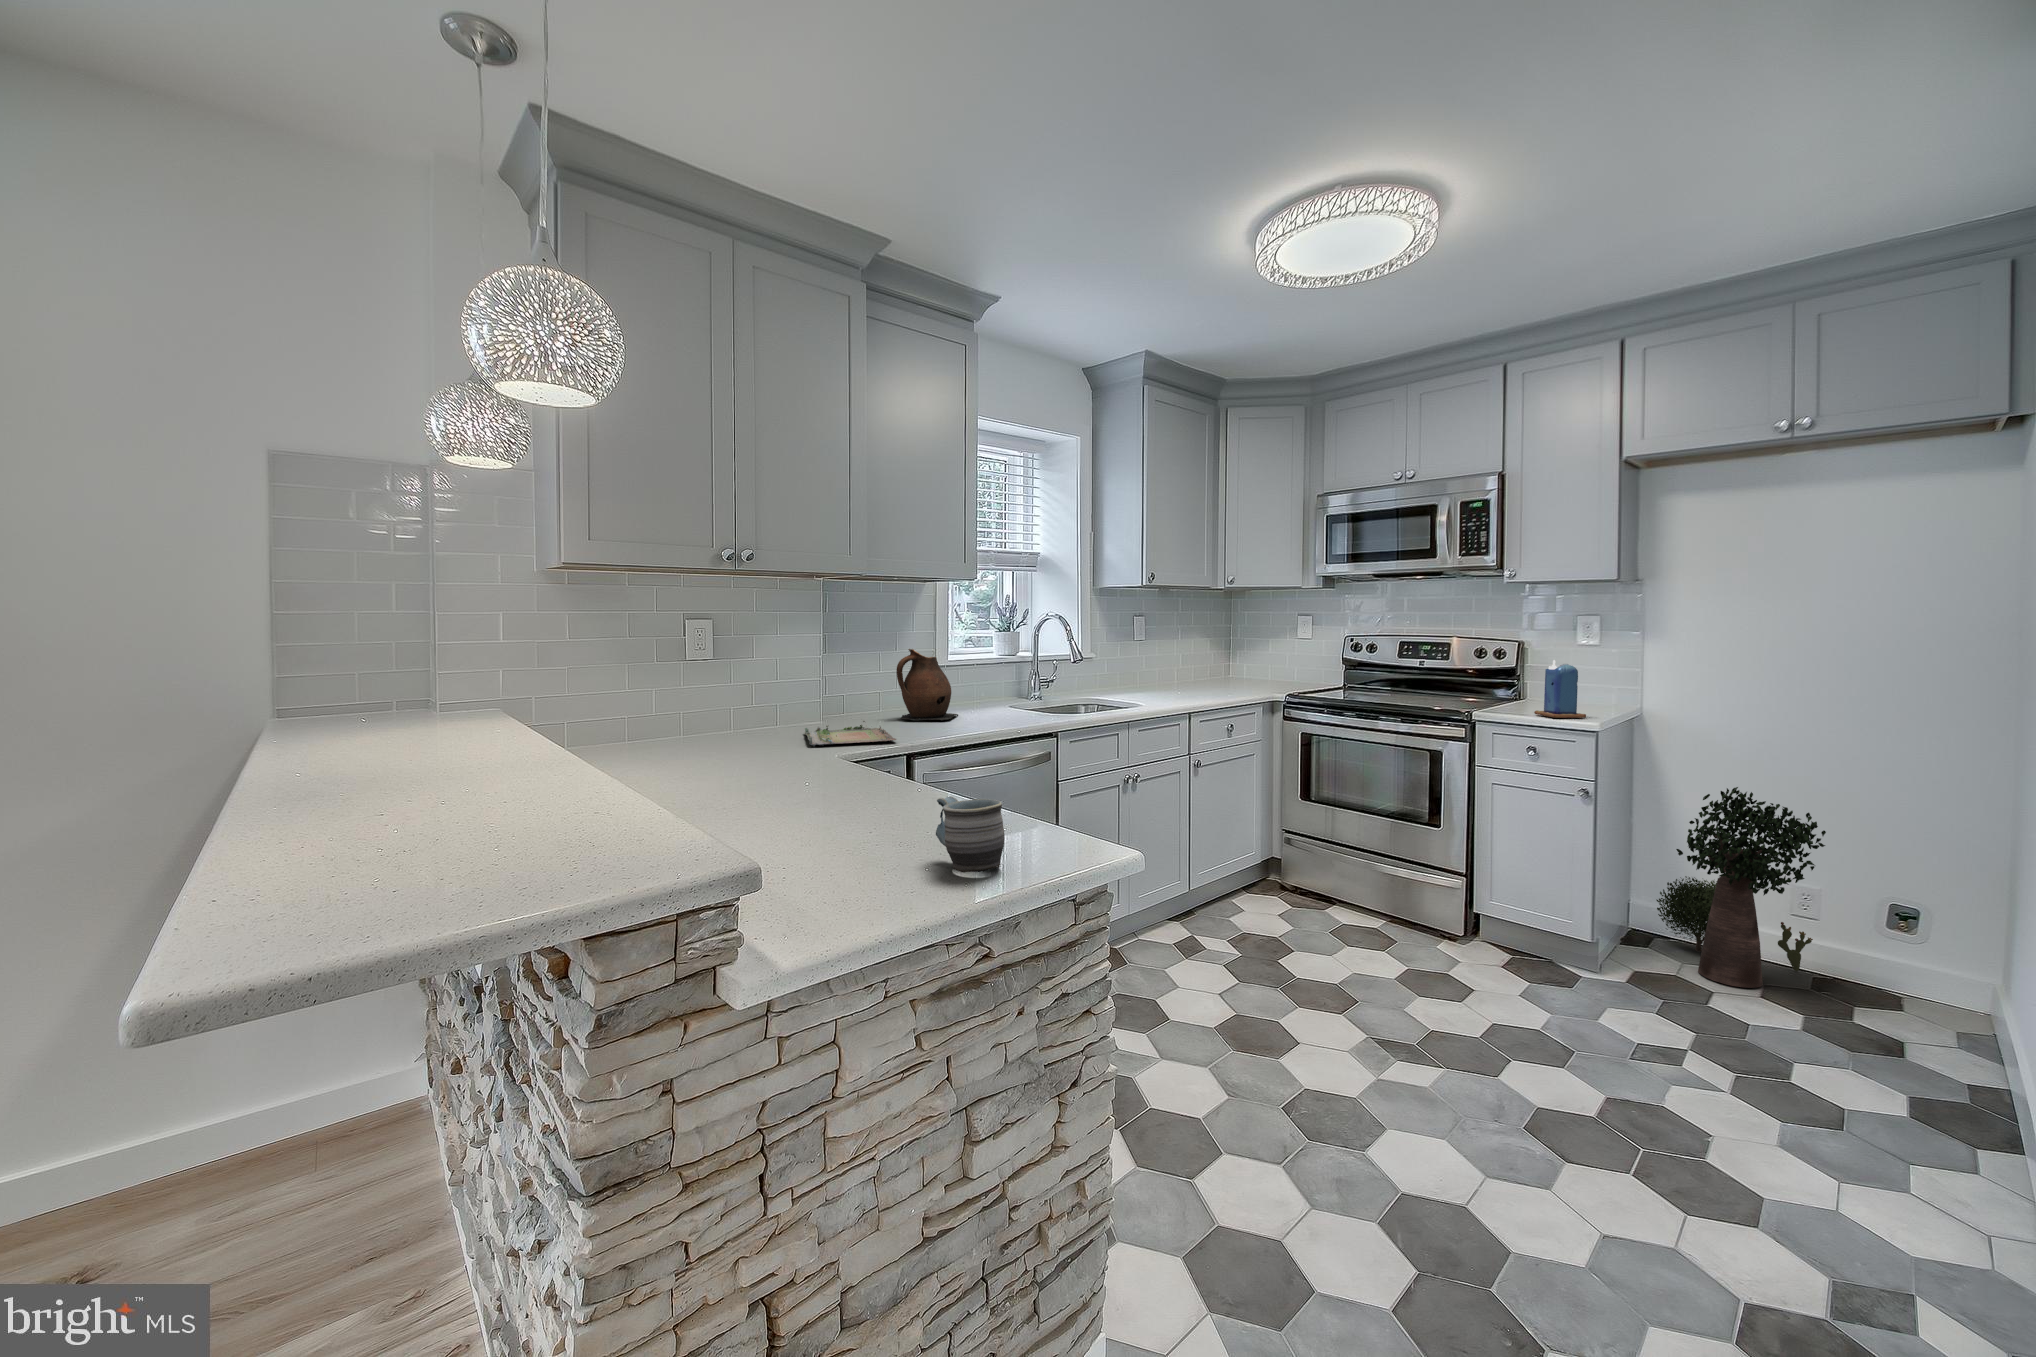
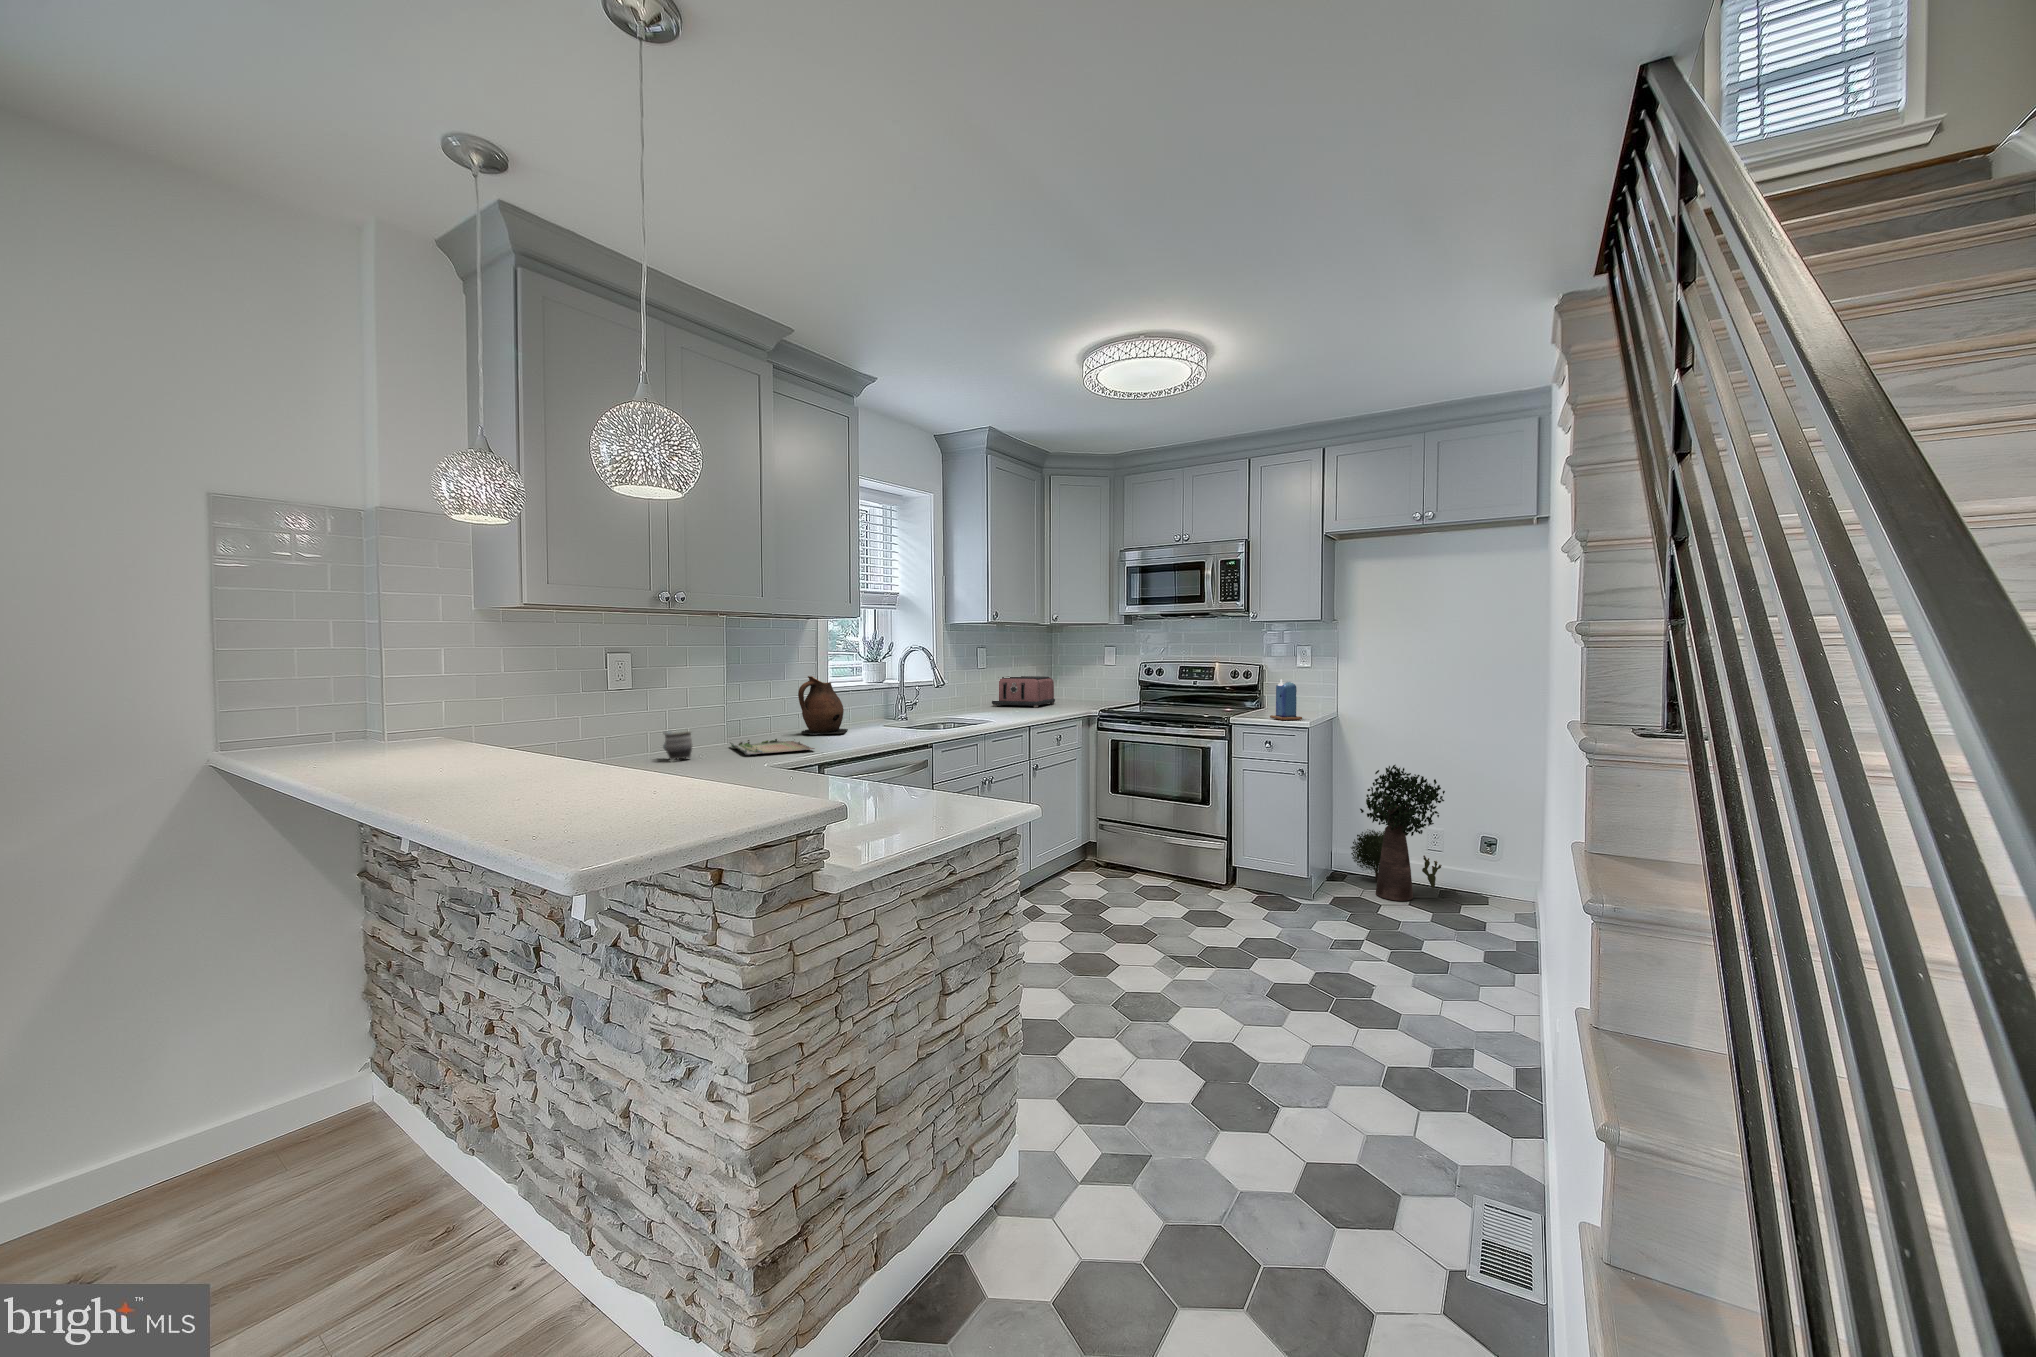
toaster: none [1151,652,1233,692] -> present [992,676,1055,708]
mug: present [936,796,1004,873] -> present [663,731,692,760]

